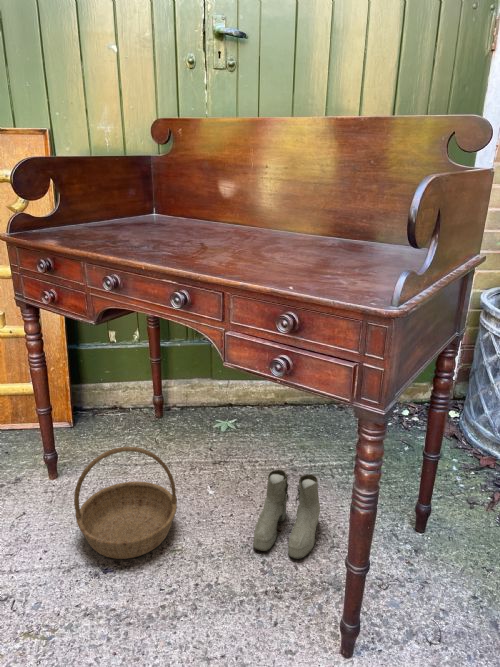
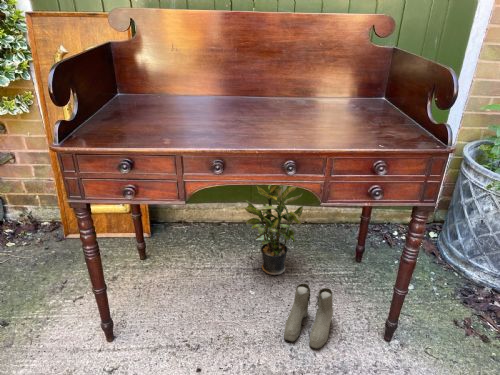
potted plant: none [198,326,278,469] -> present [245,185,303,275]
basket: present [74,447,177,559] -> none [157,266,229,343]

